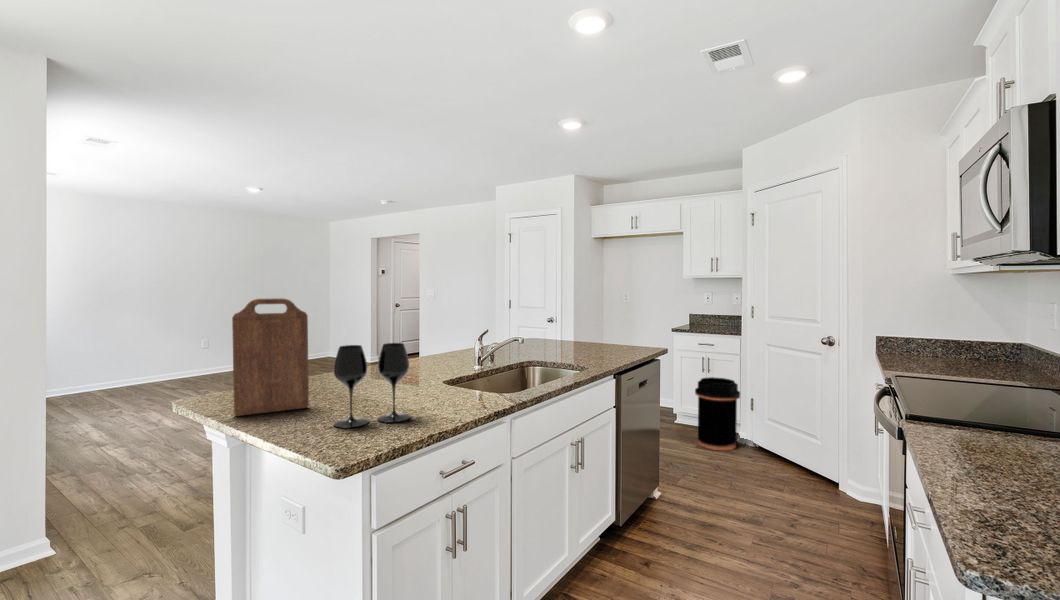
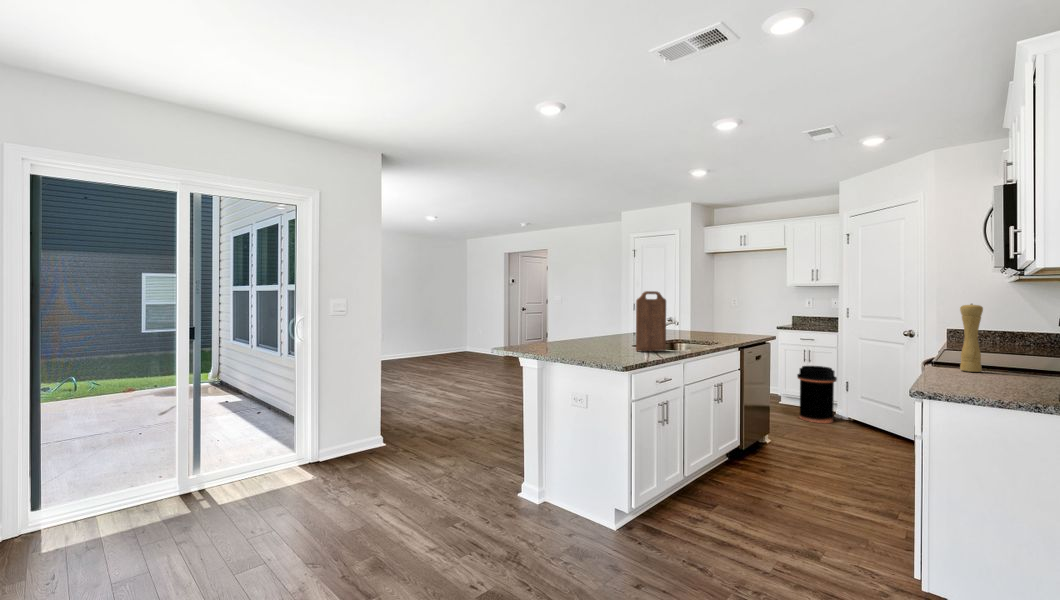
cutting board: present [232,298,309,416] -> present [636,291,666,351]
pepper mill: none [984,328,1032,464] -> present [960,304,983,372]
wine glass: present [334,343,410,428] -> none [600,314,636,354]

